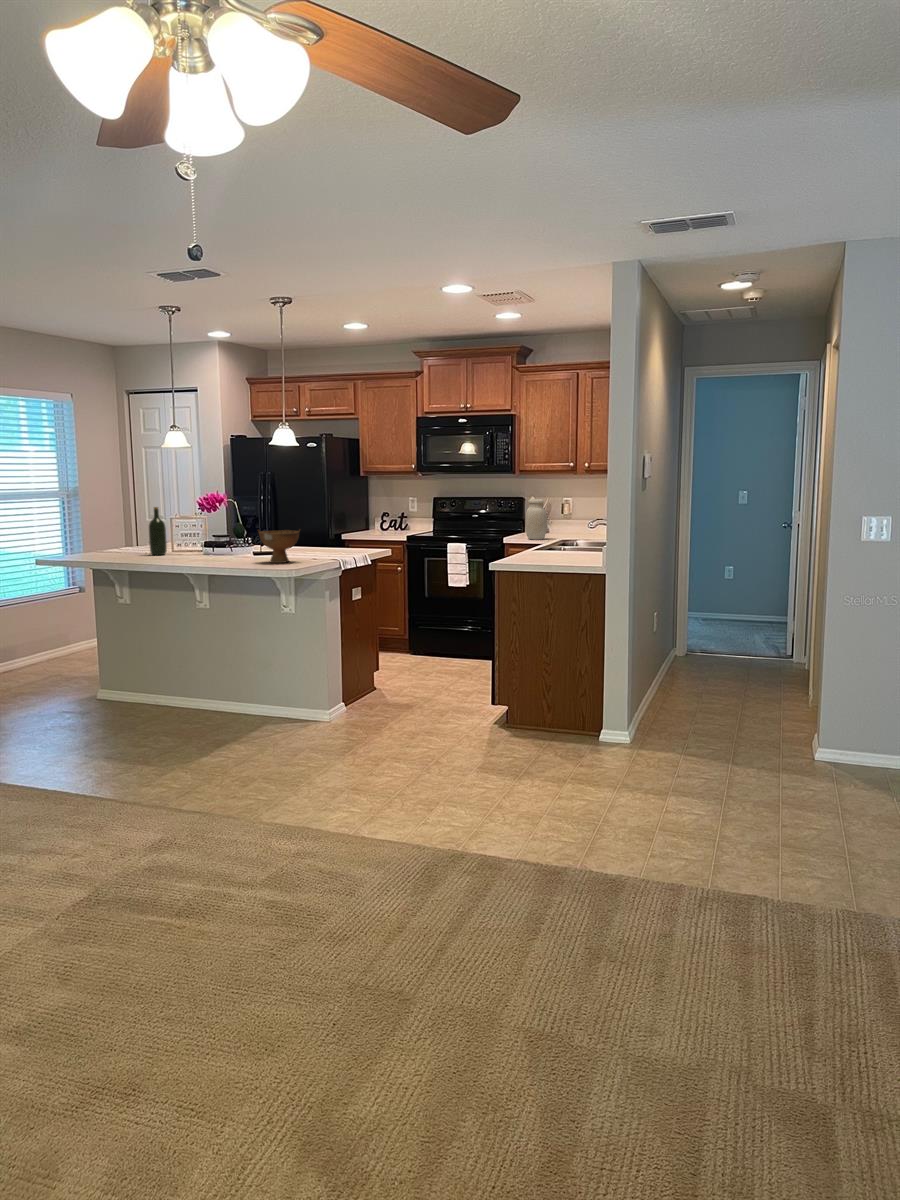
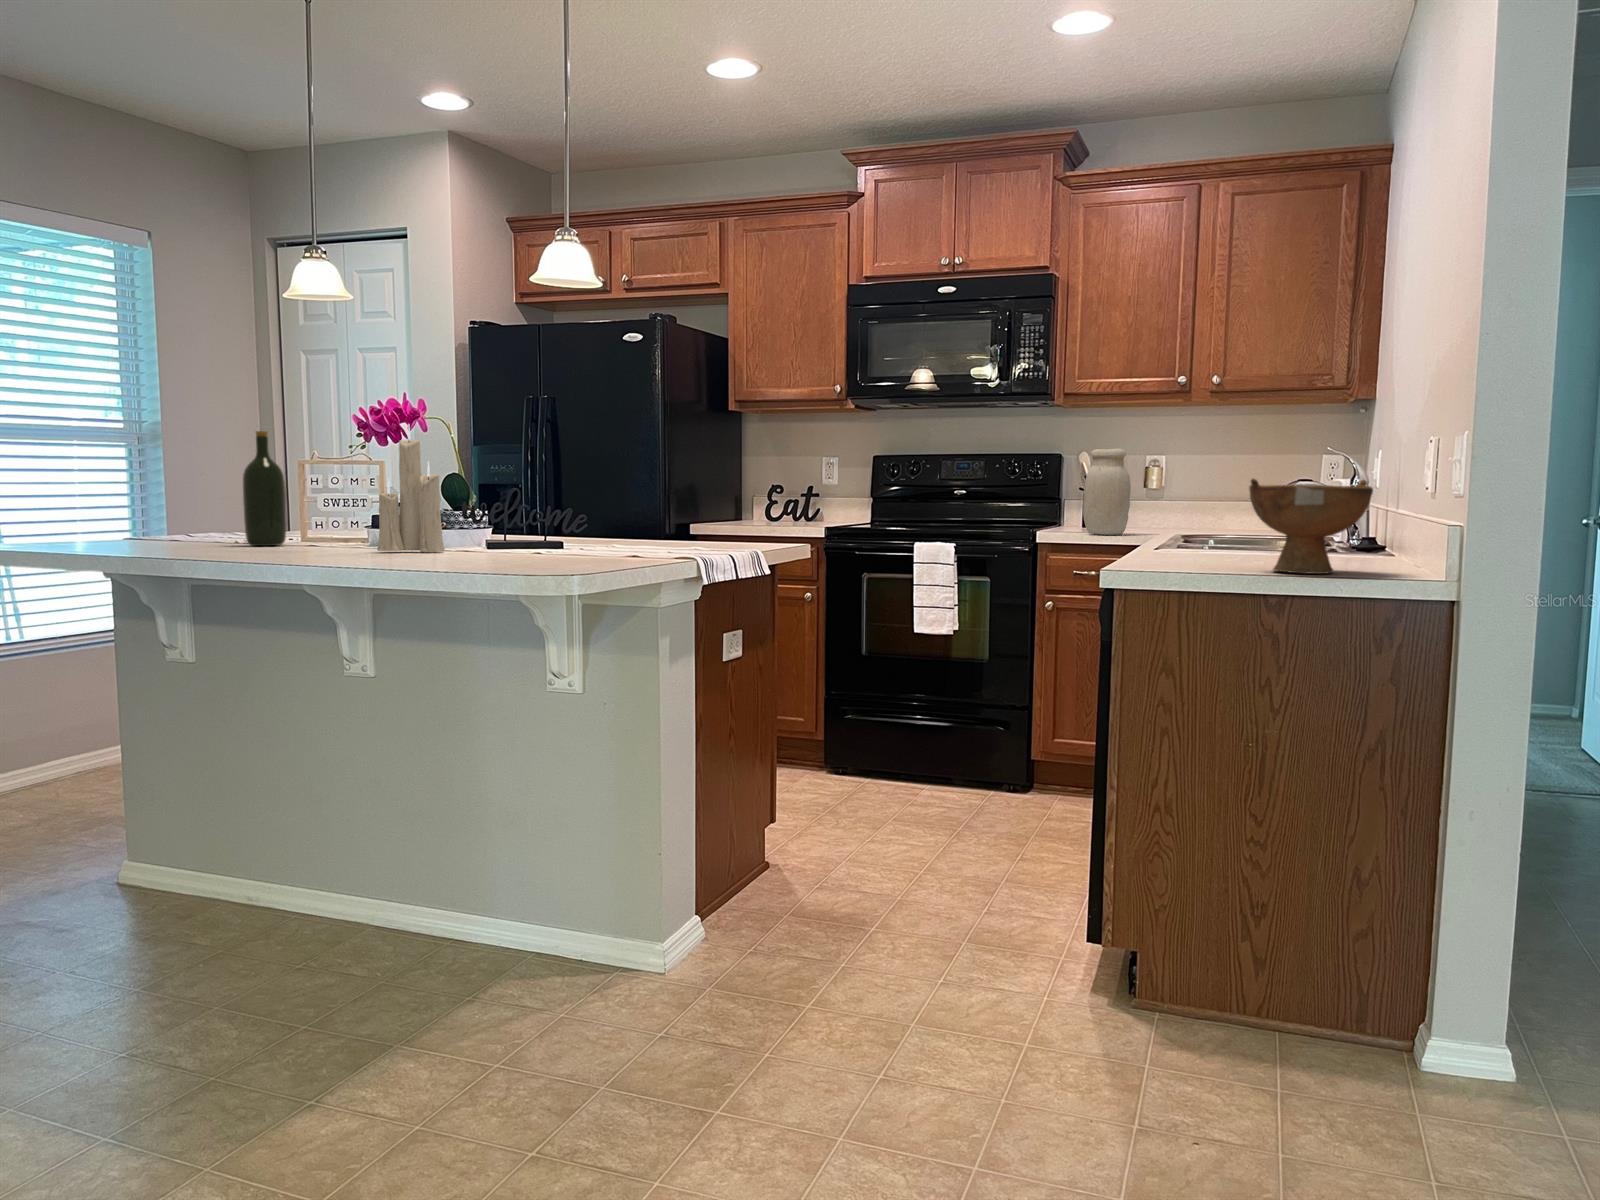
candle: none [211,504,237,558] -> present [377,424,445,552]
bowl: present [258,530,300,563] -> present [1249,479,1373,574]

